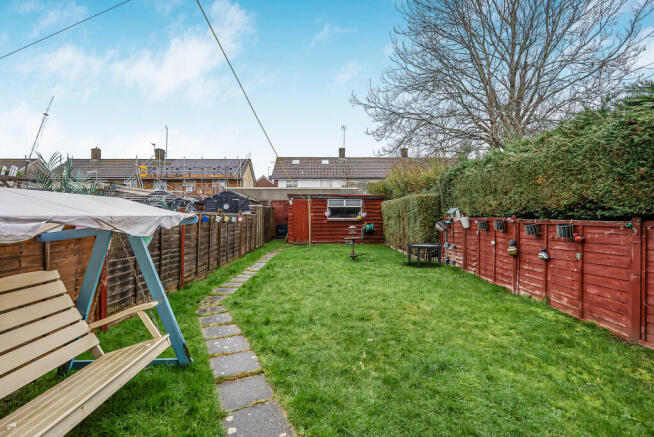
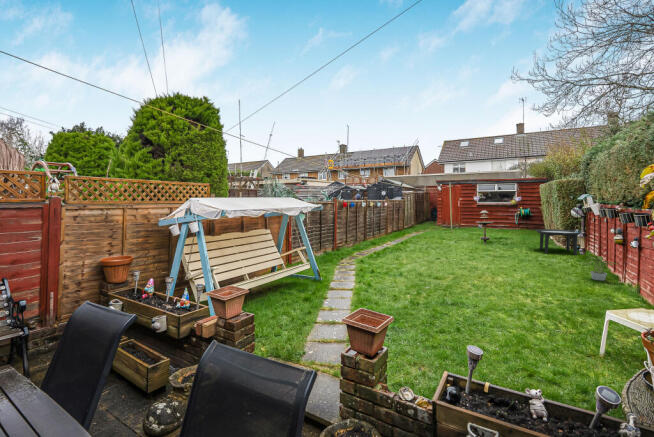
potted plant: none [481,268,510,293] -> present [585,256,618,280]

